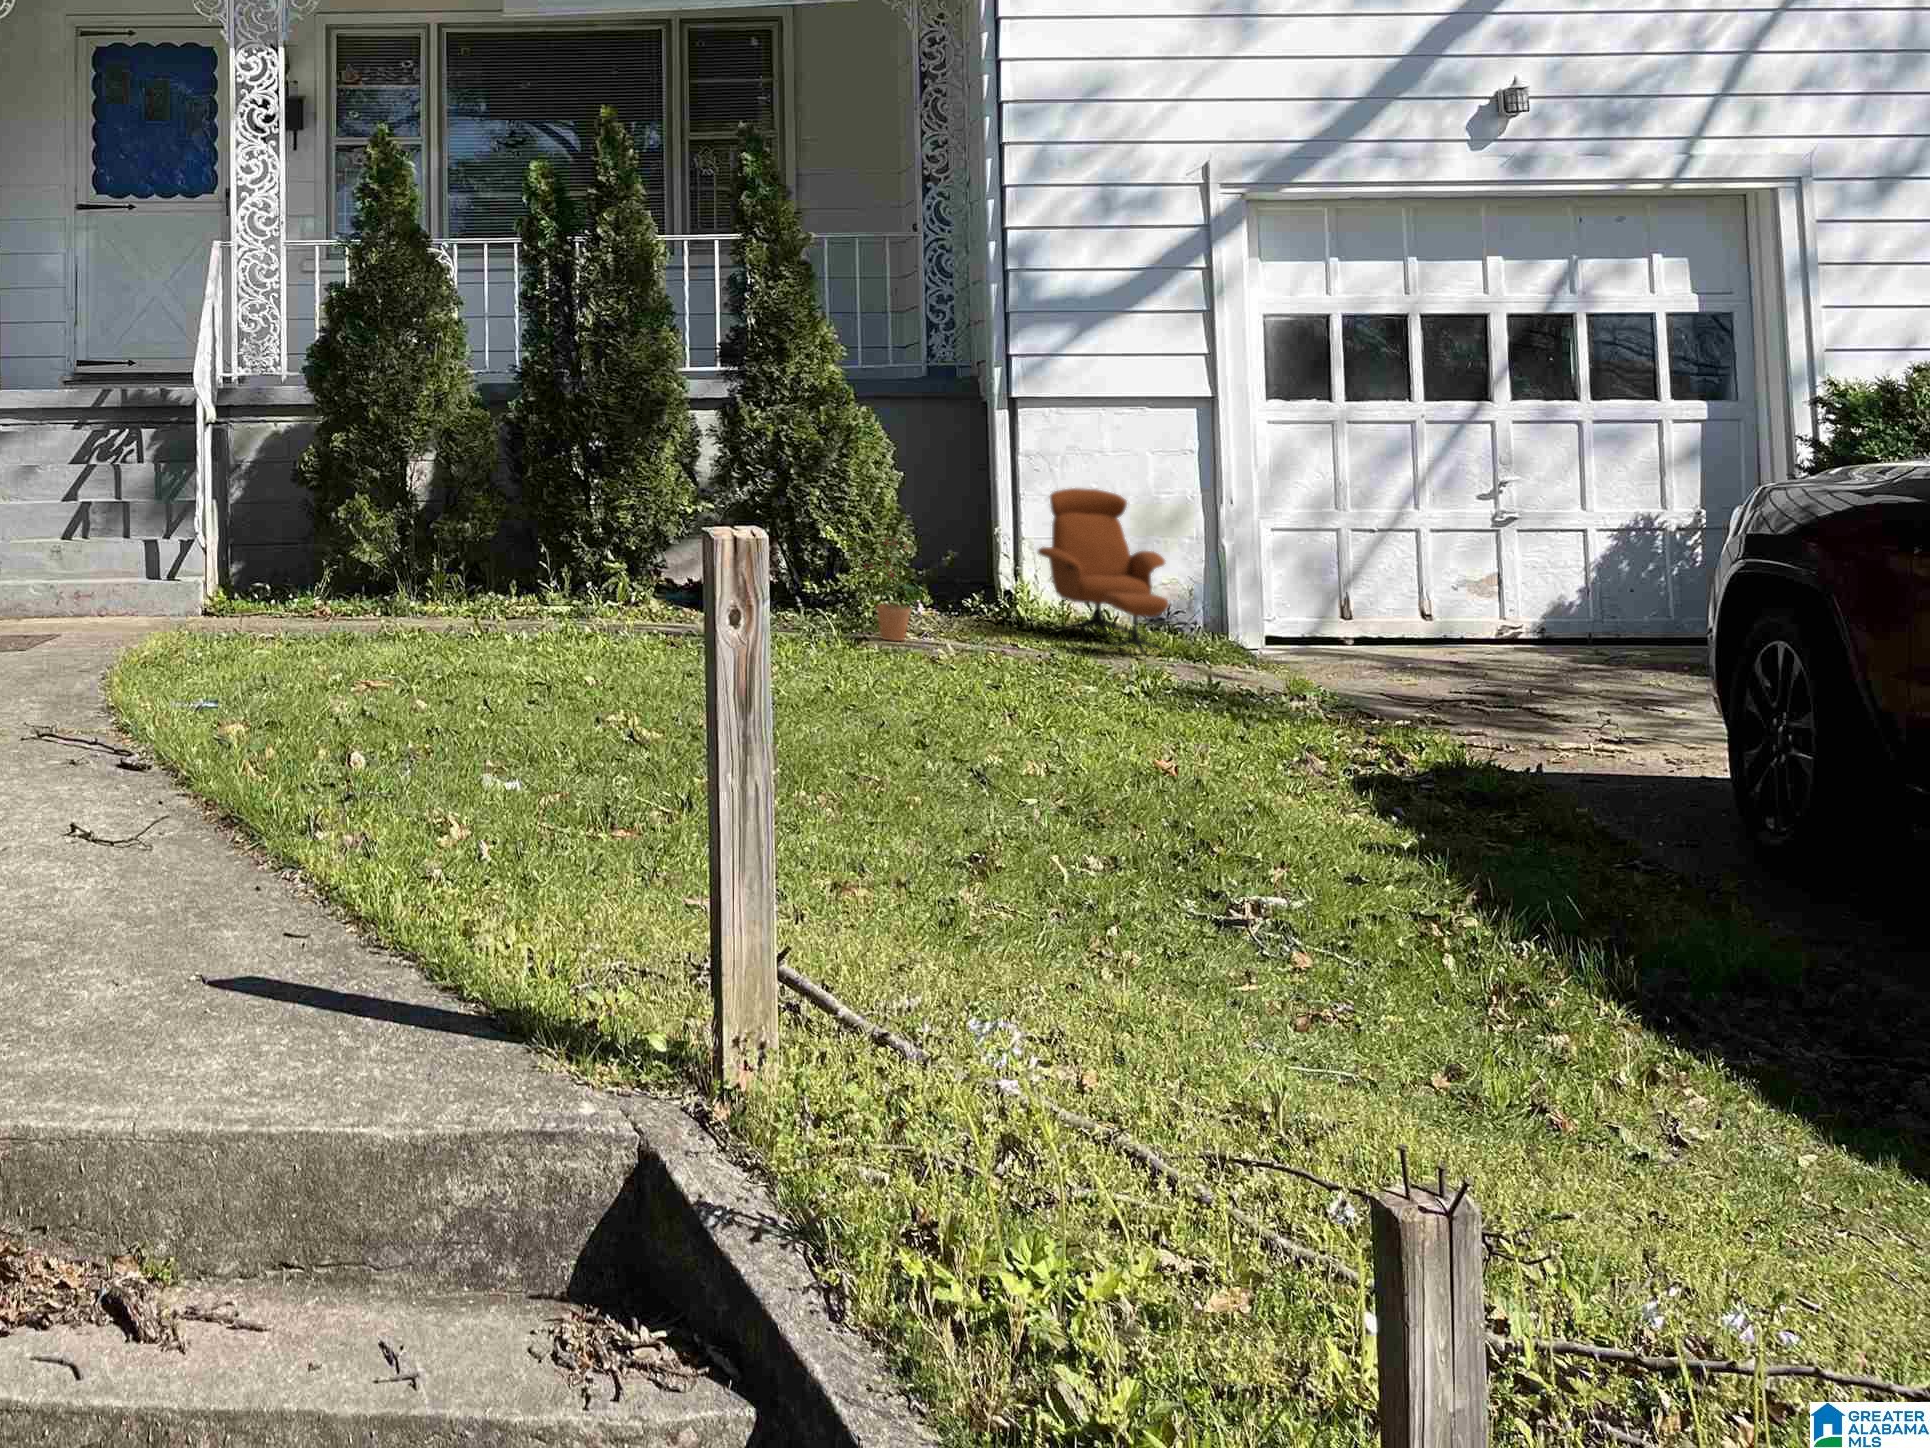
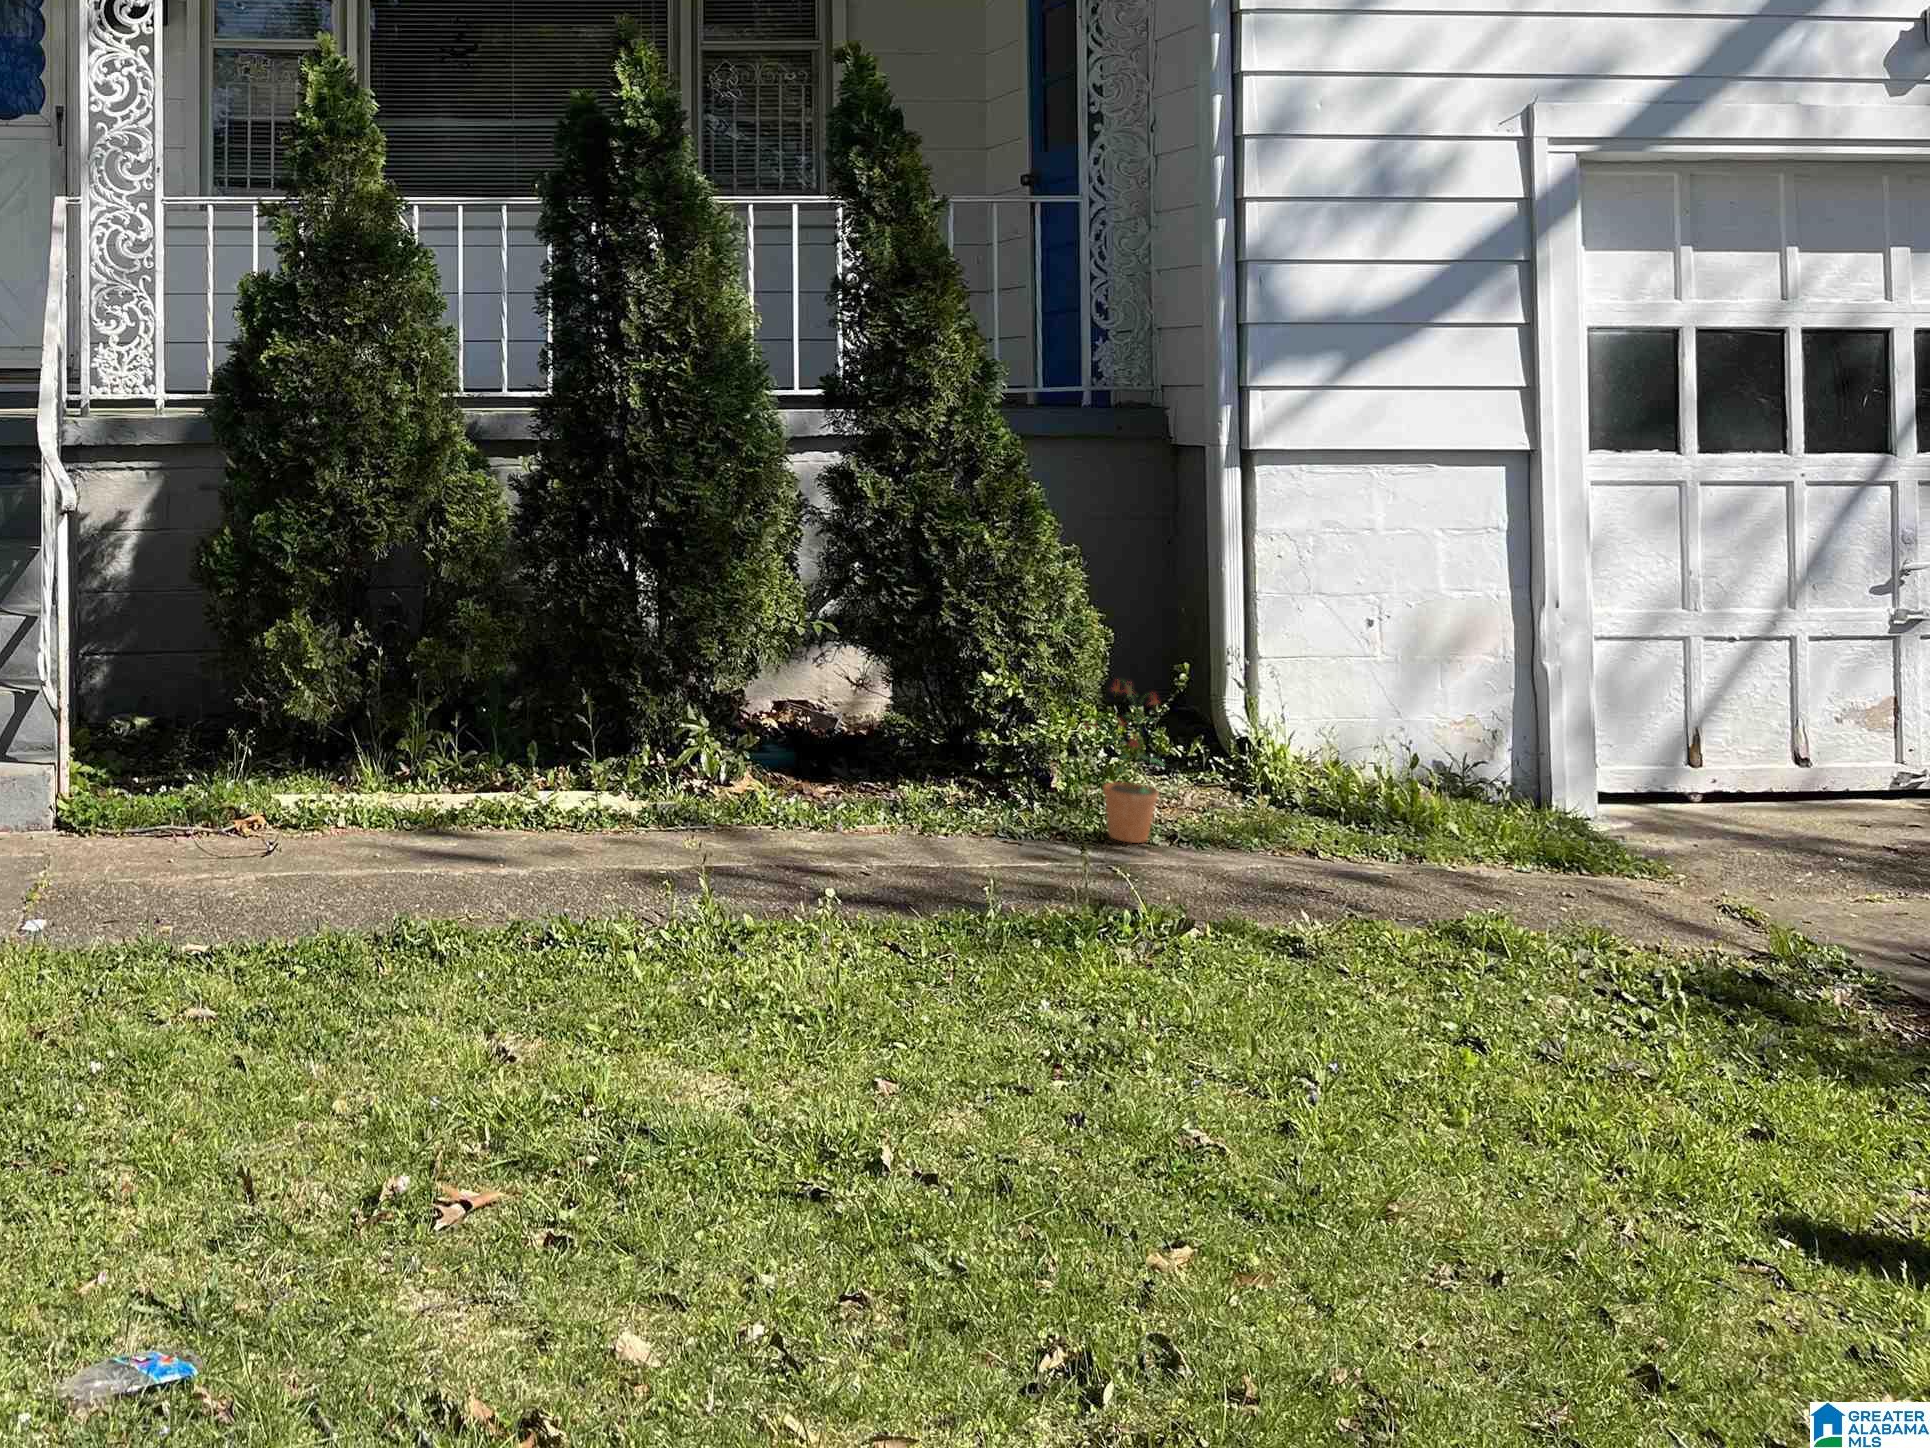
lounge chair: present [1038,488,1169,655] -> none [1294,583,1532,867]

